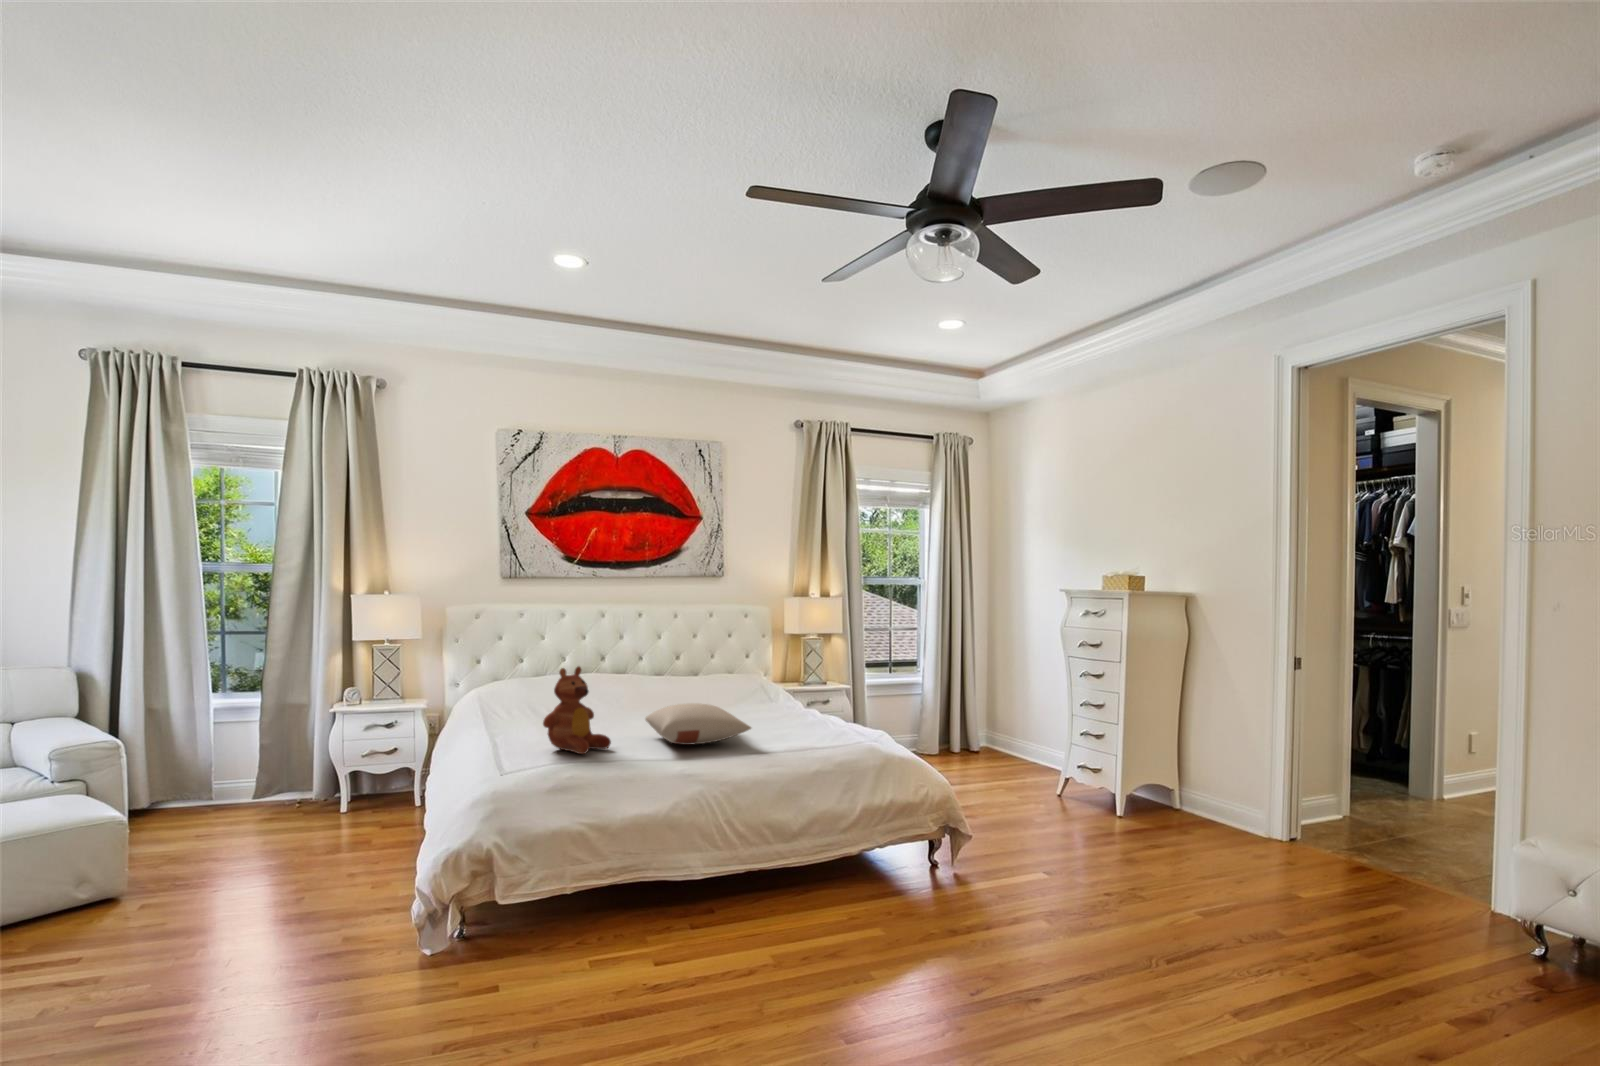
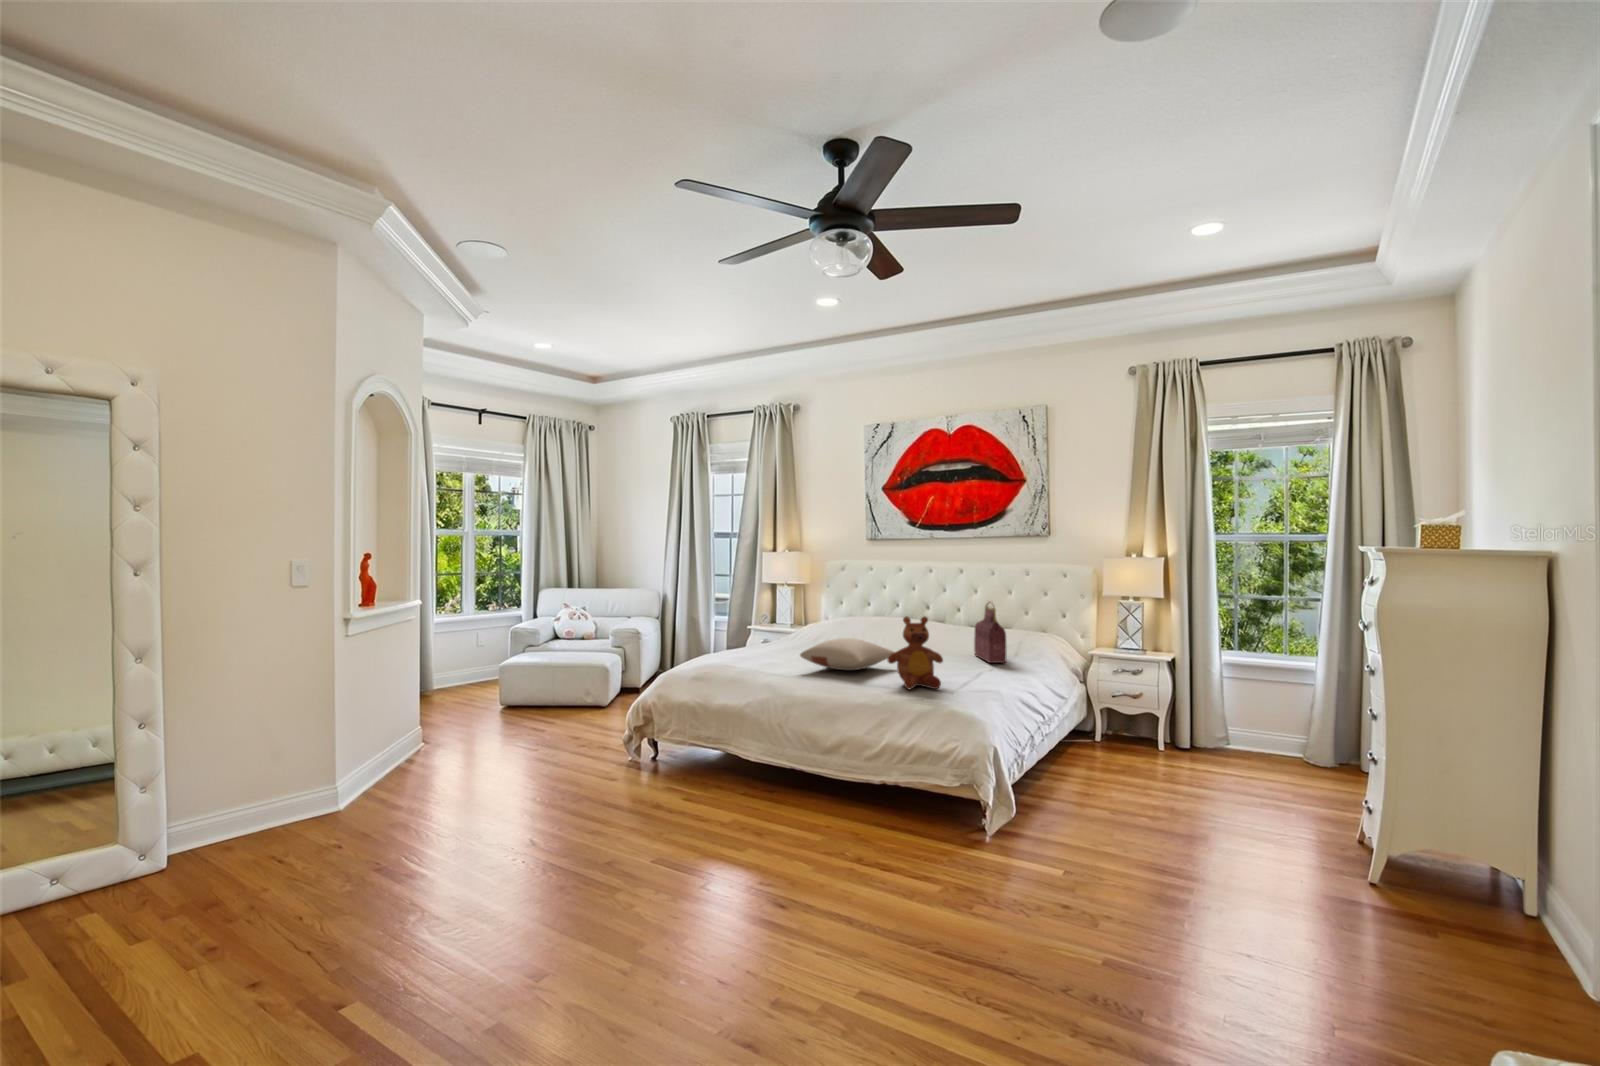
handbag: none [734,647,792,713] -> present [974,602,1007,663]
teddy bear: present [543,666,611,754] -> present [887,616,943,689]

